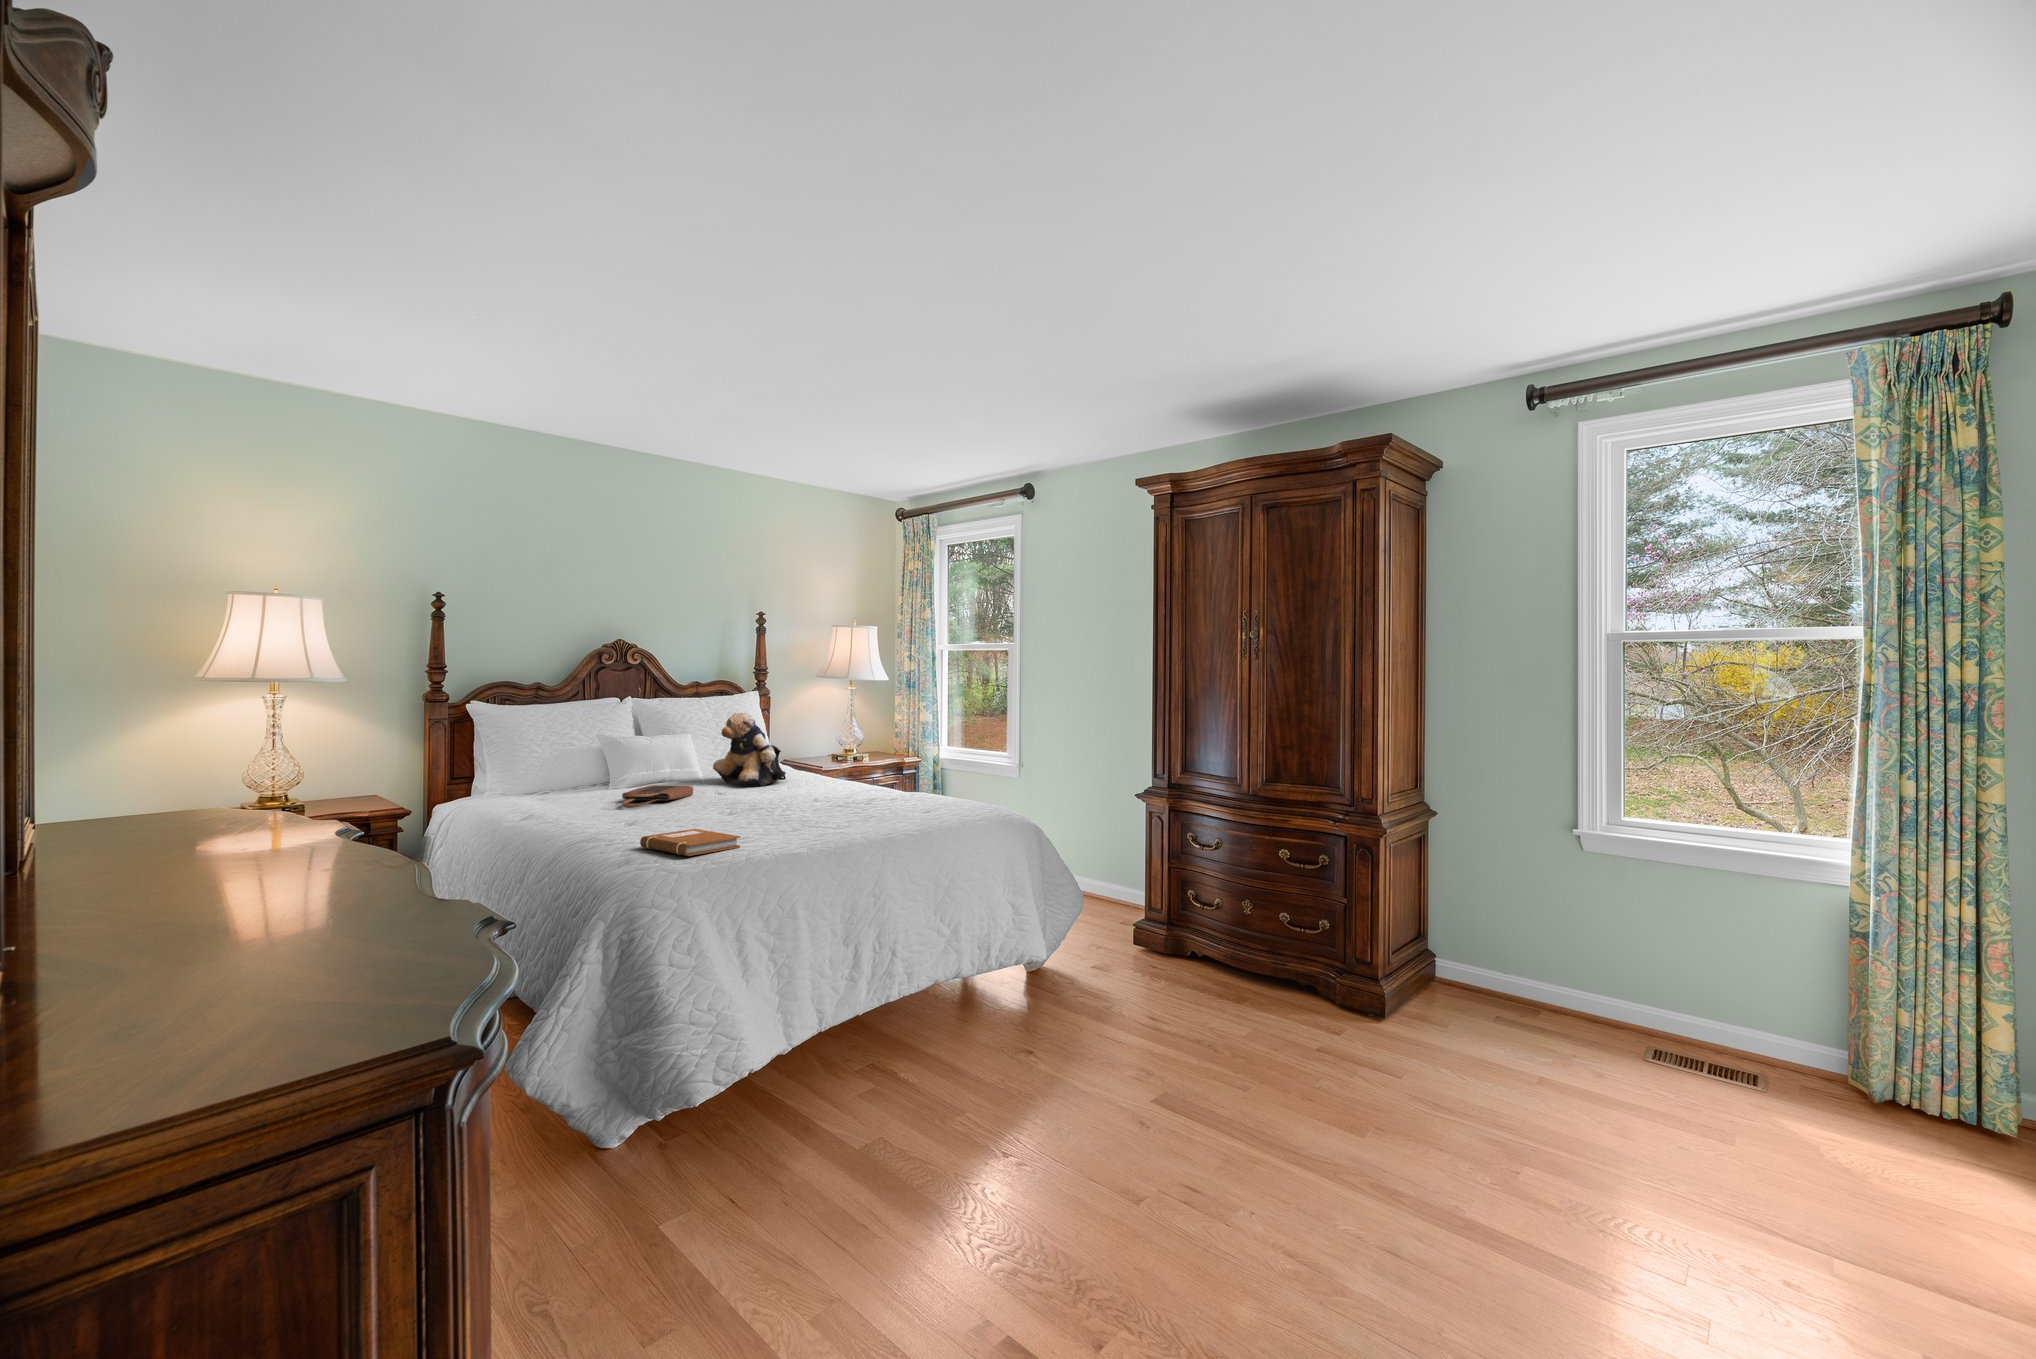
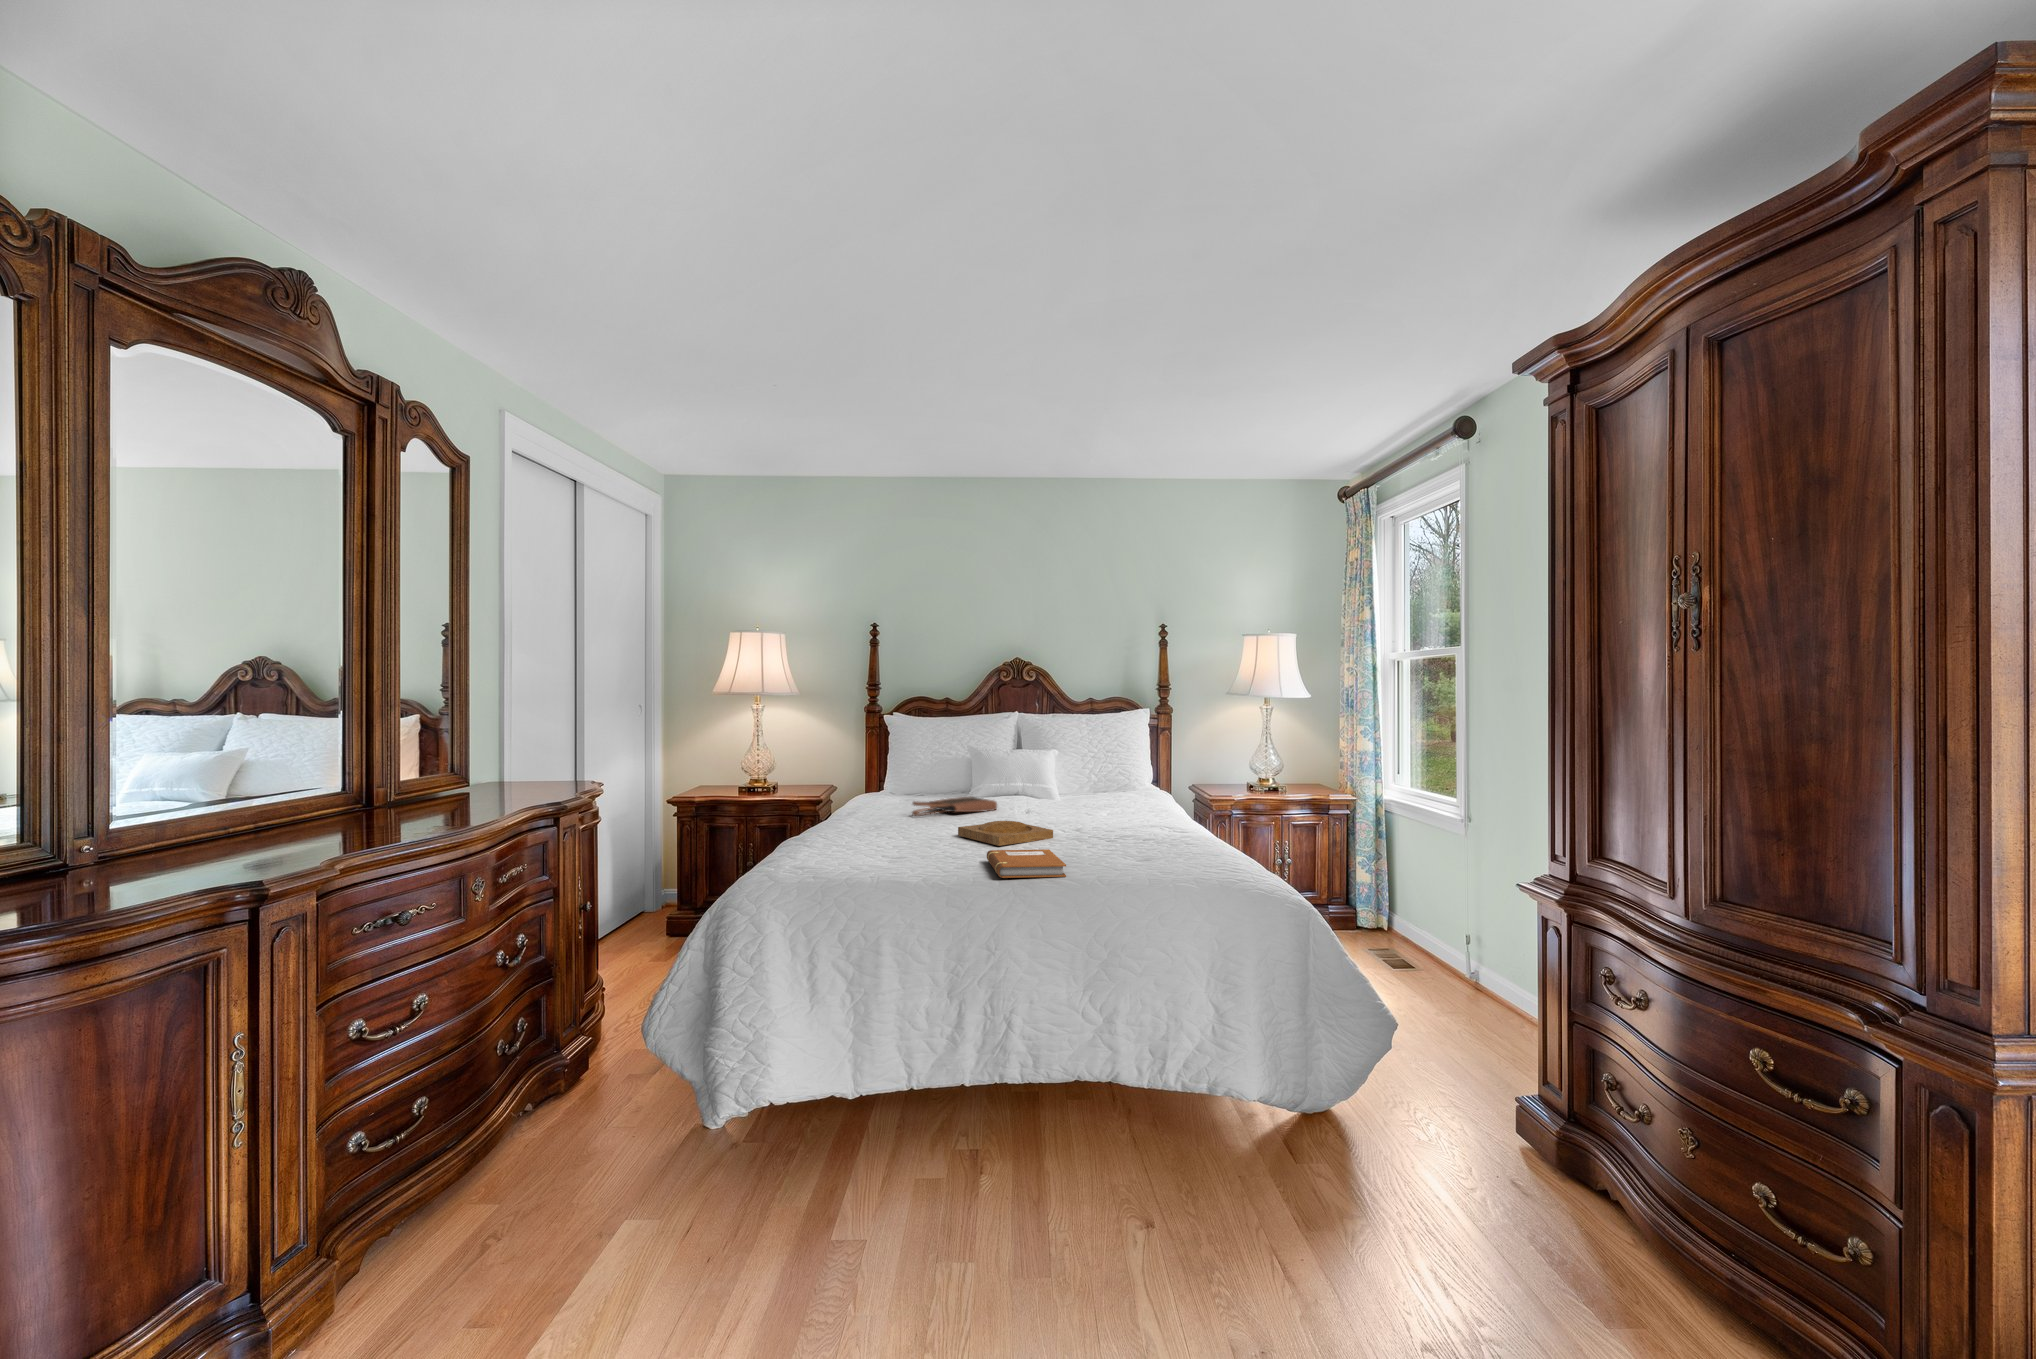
teddy bear: present [713,713,786,786] -> none [1039,729,1120,807]
tray: none [731,797,816,818] -> present [958,821,1053,846]
notebook: present [640,829,740,856] -> present [987,849,1066,878]

